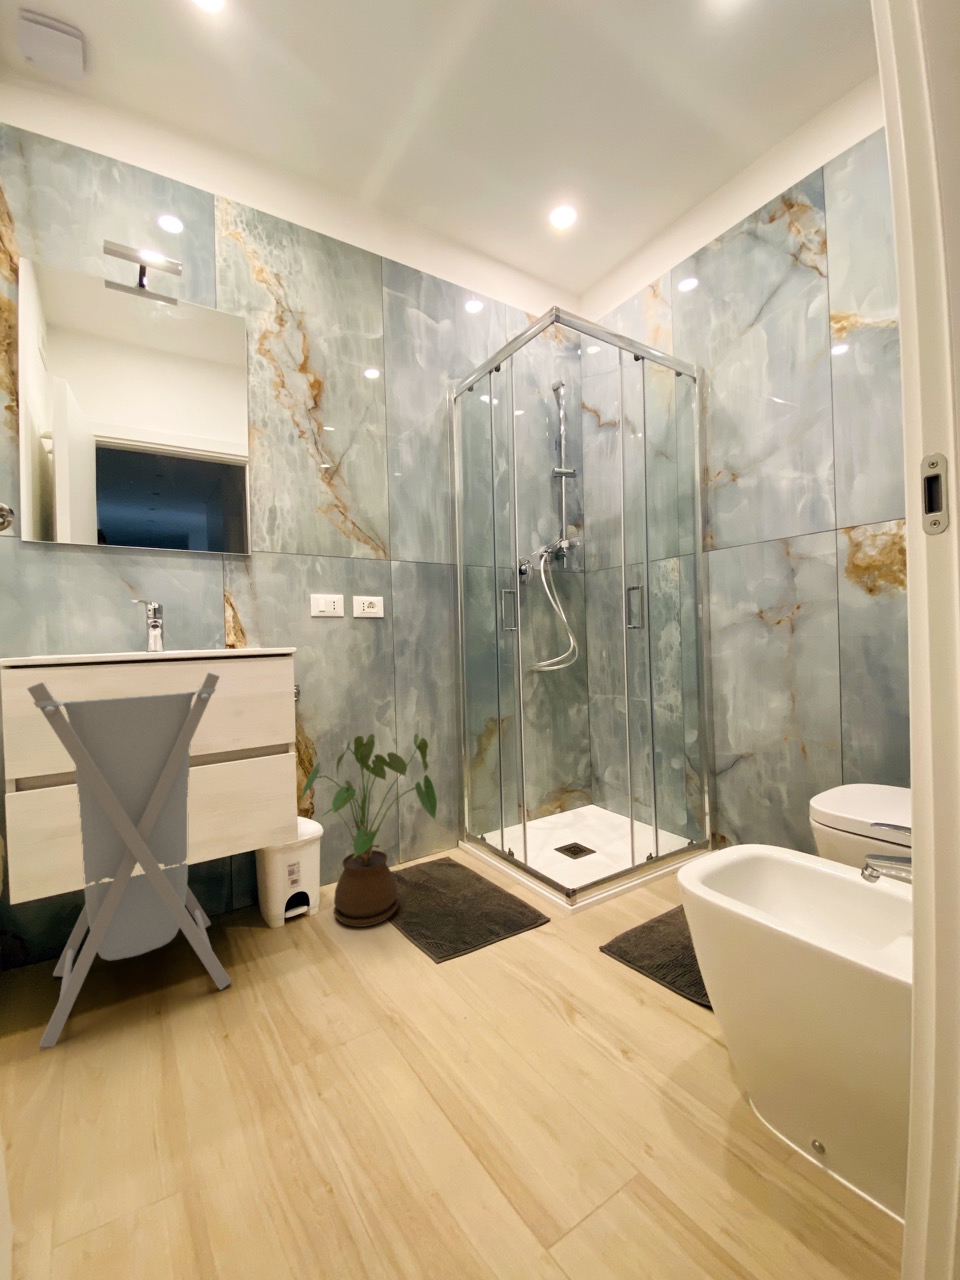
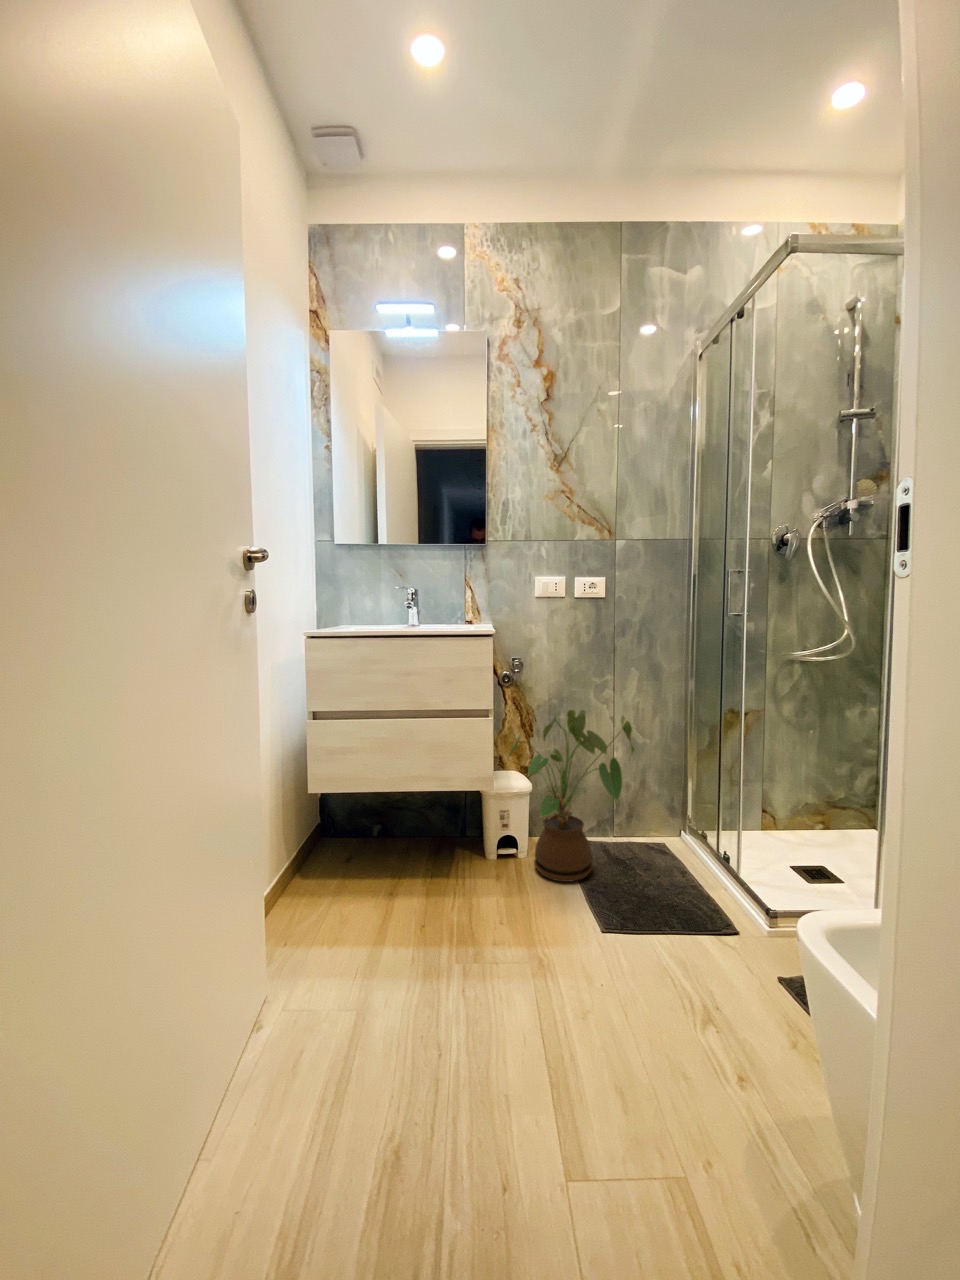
laundry hamper: present [27,673,231,1047] -> none [321,641,446,891]

